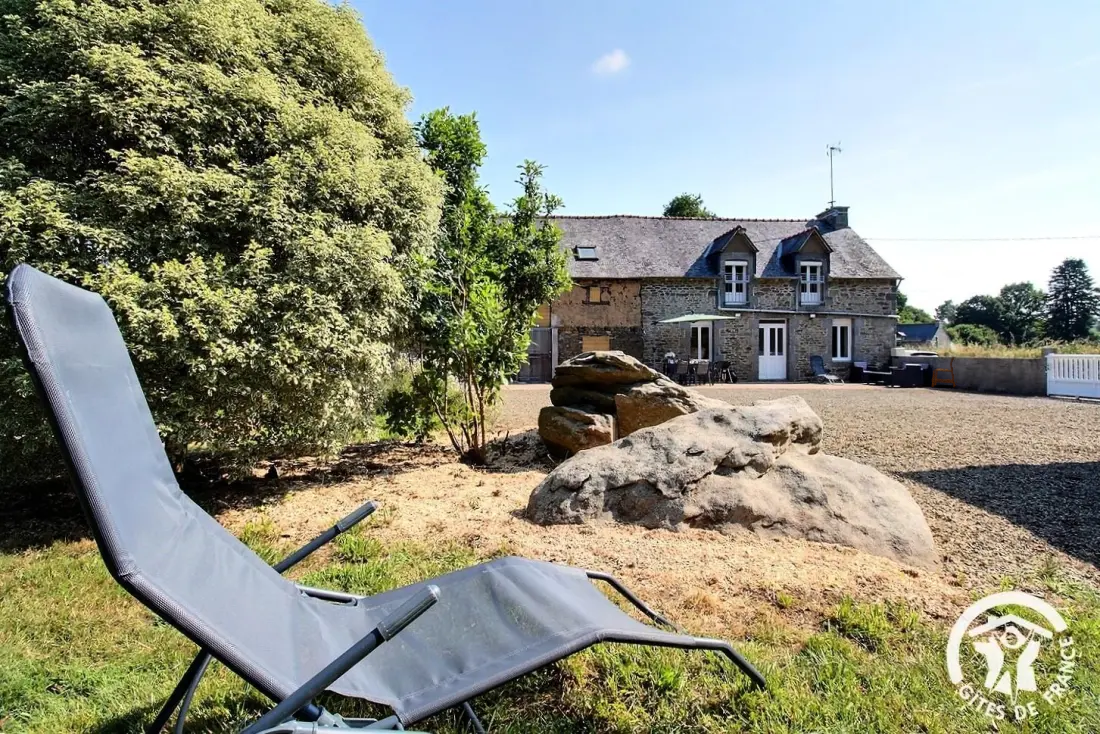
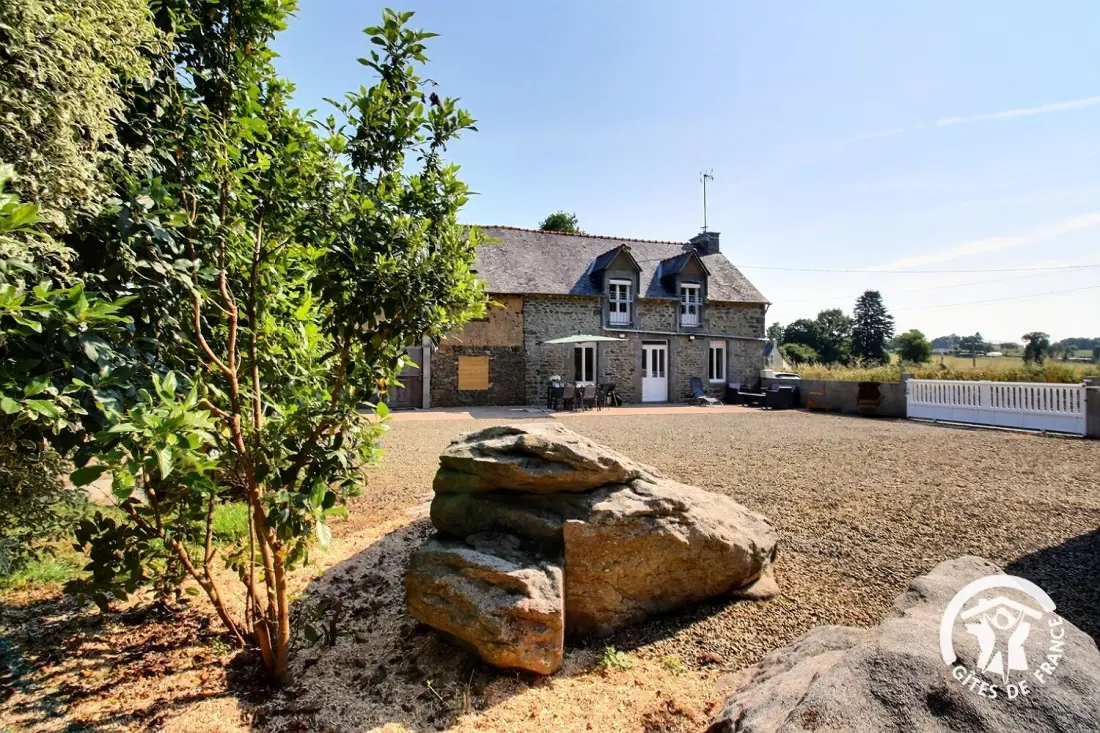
lounge chair: none [982,356,1017,392] -> present [854,381,885,416]

